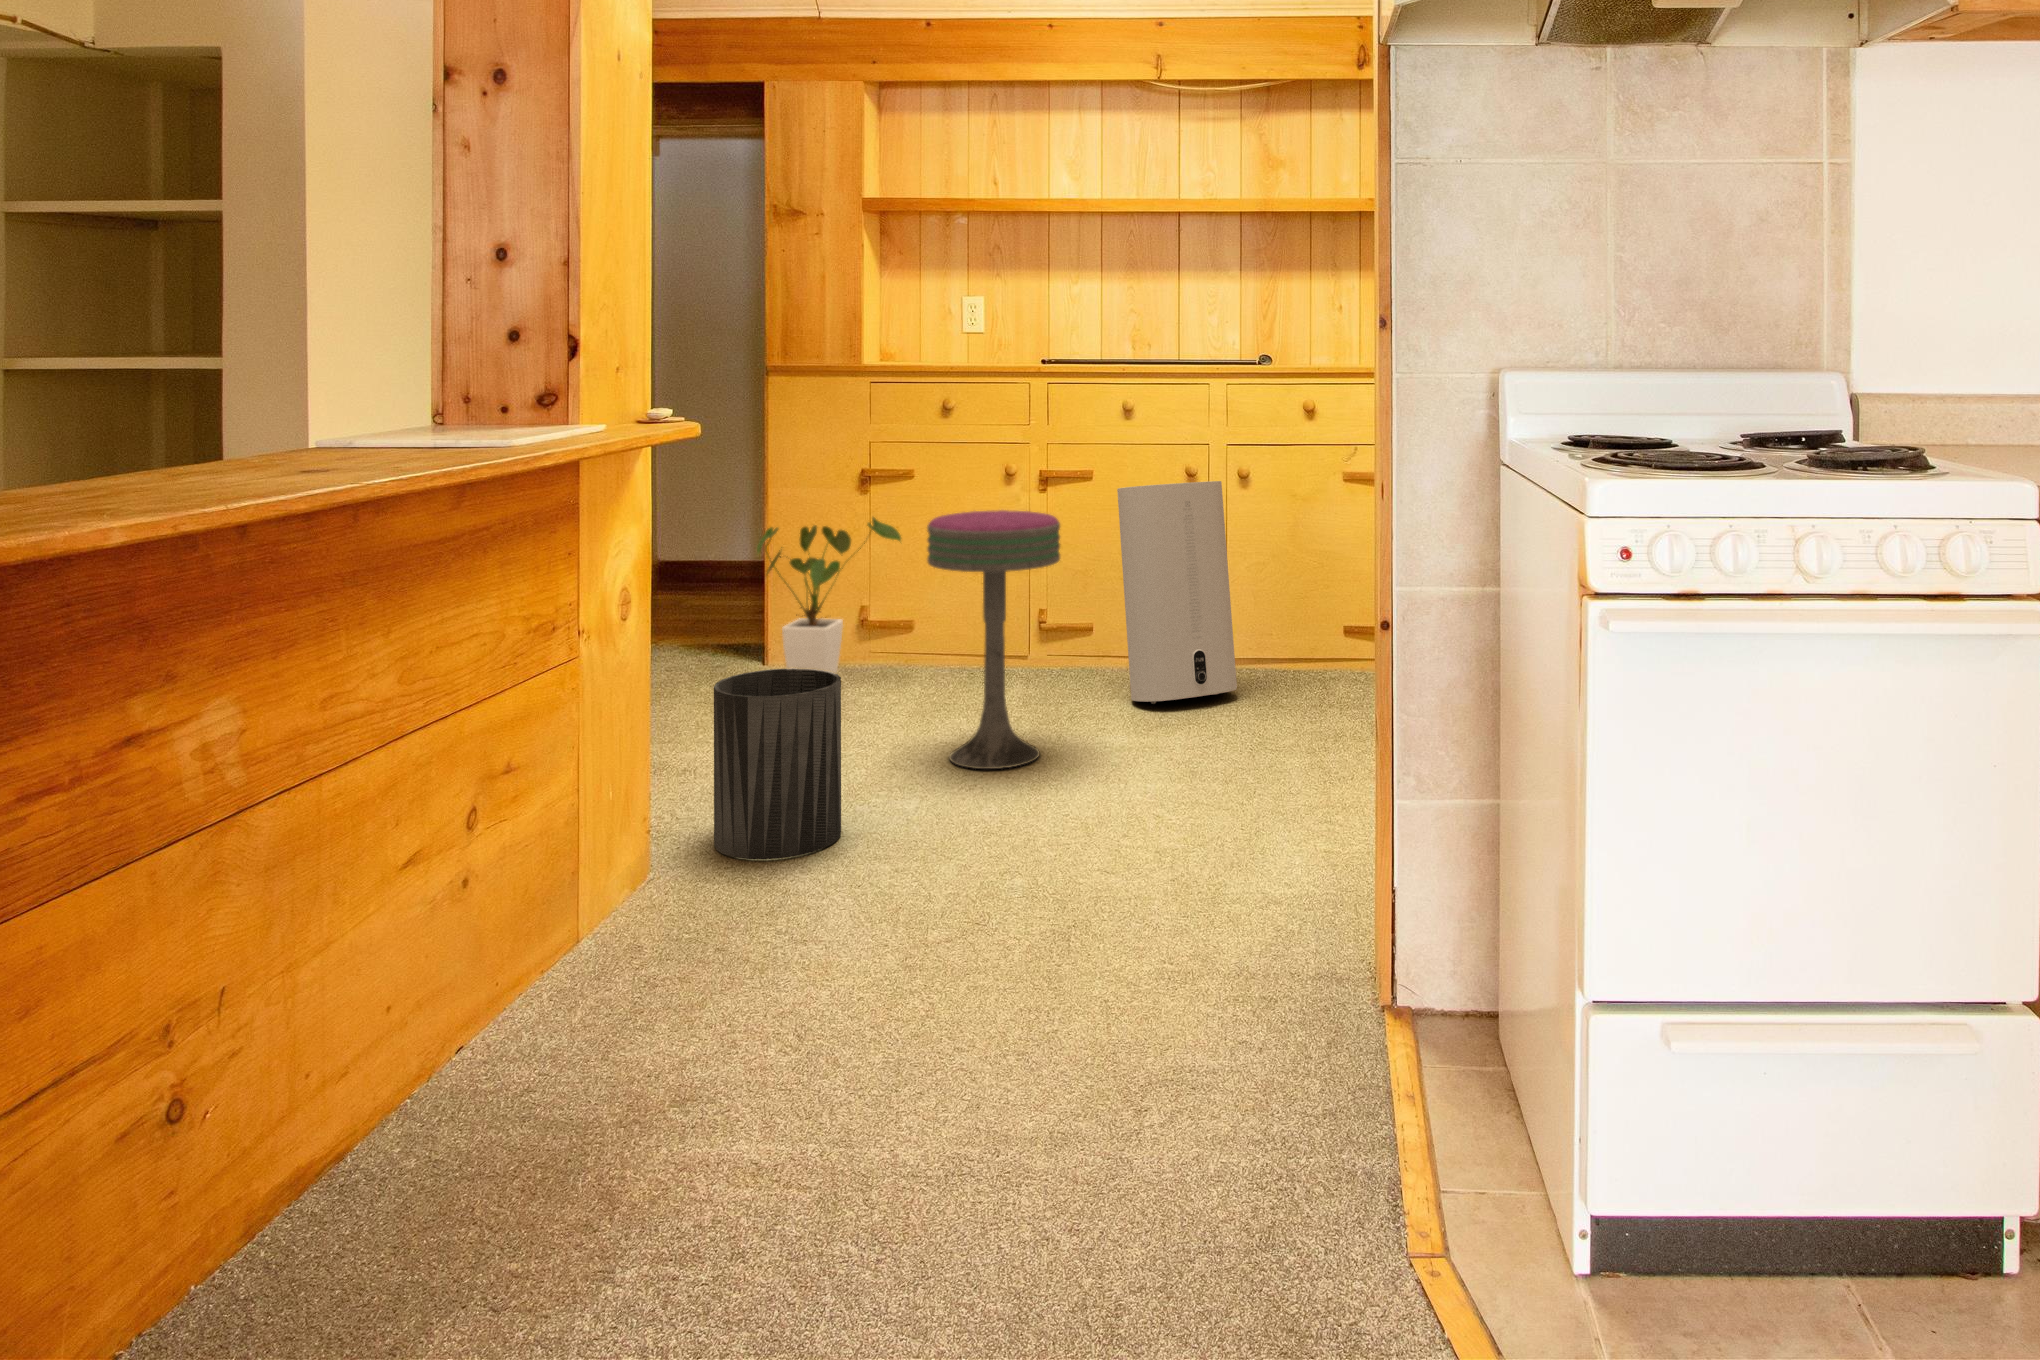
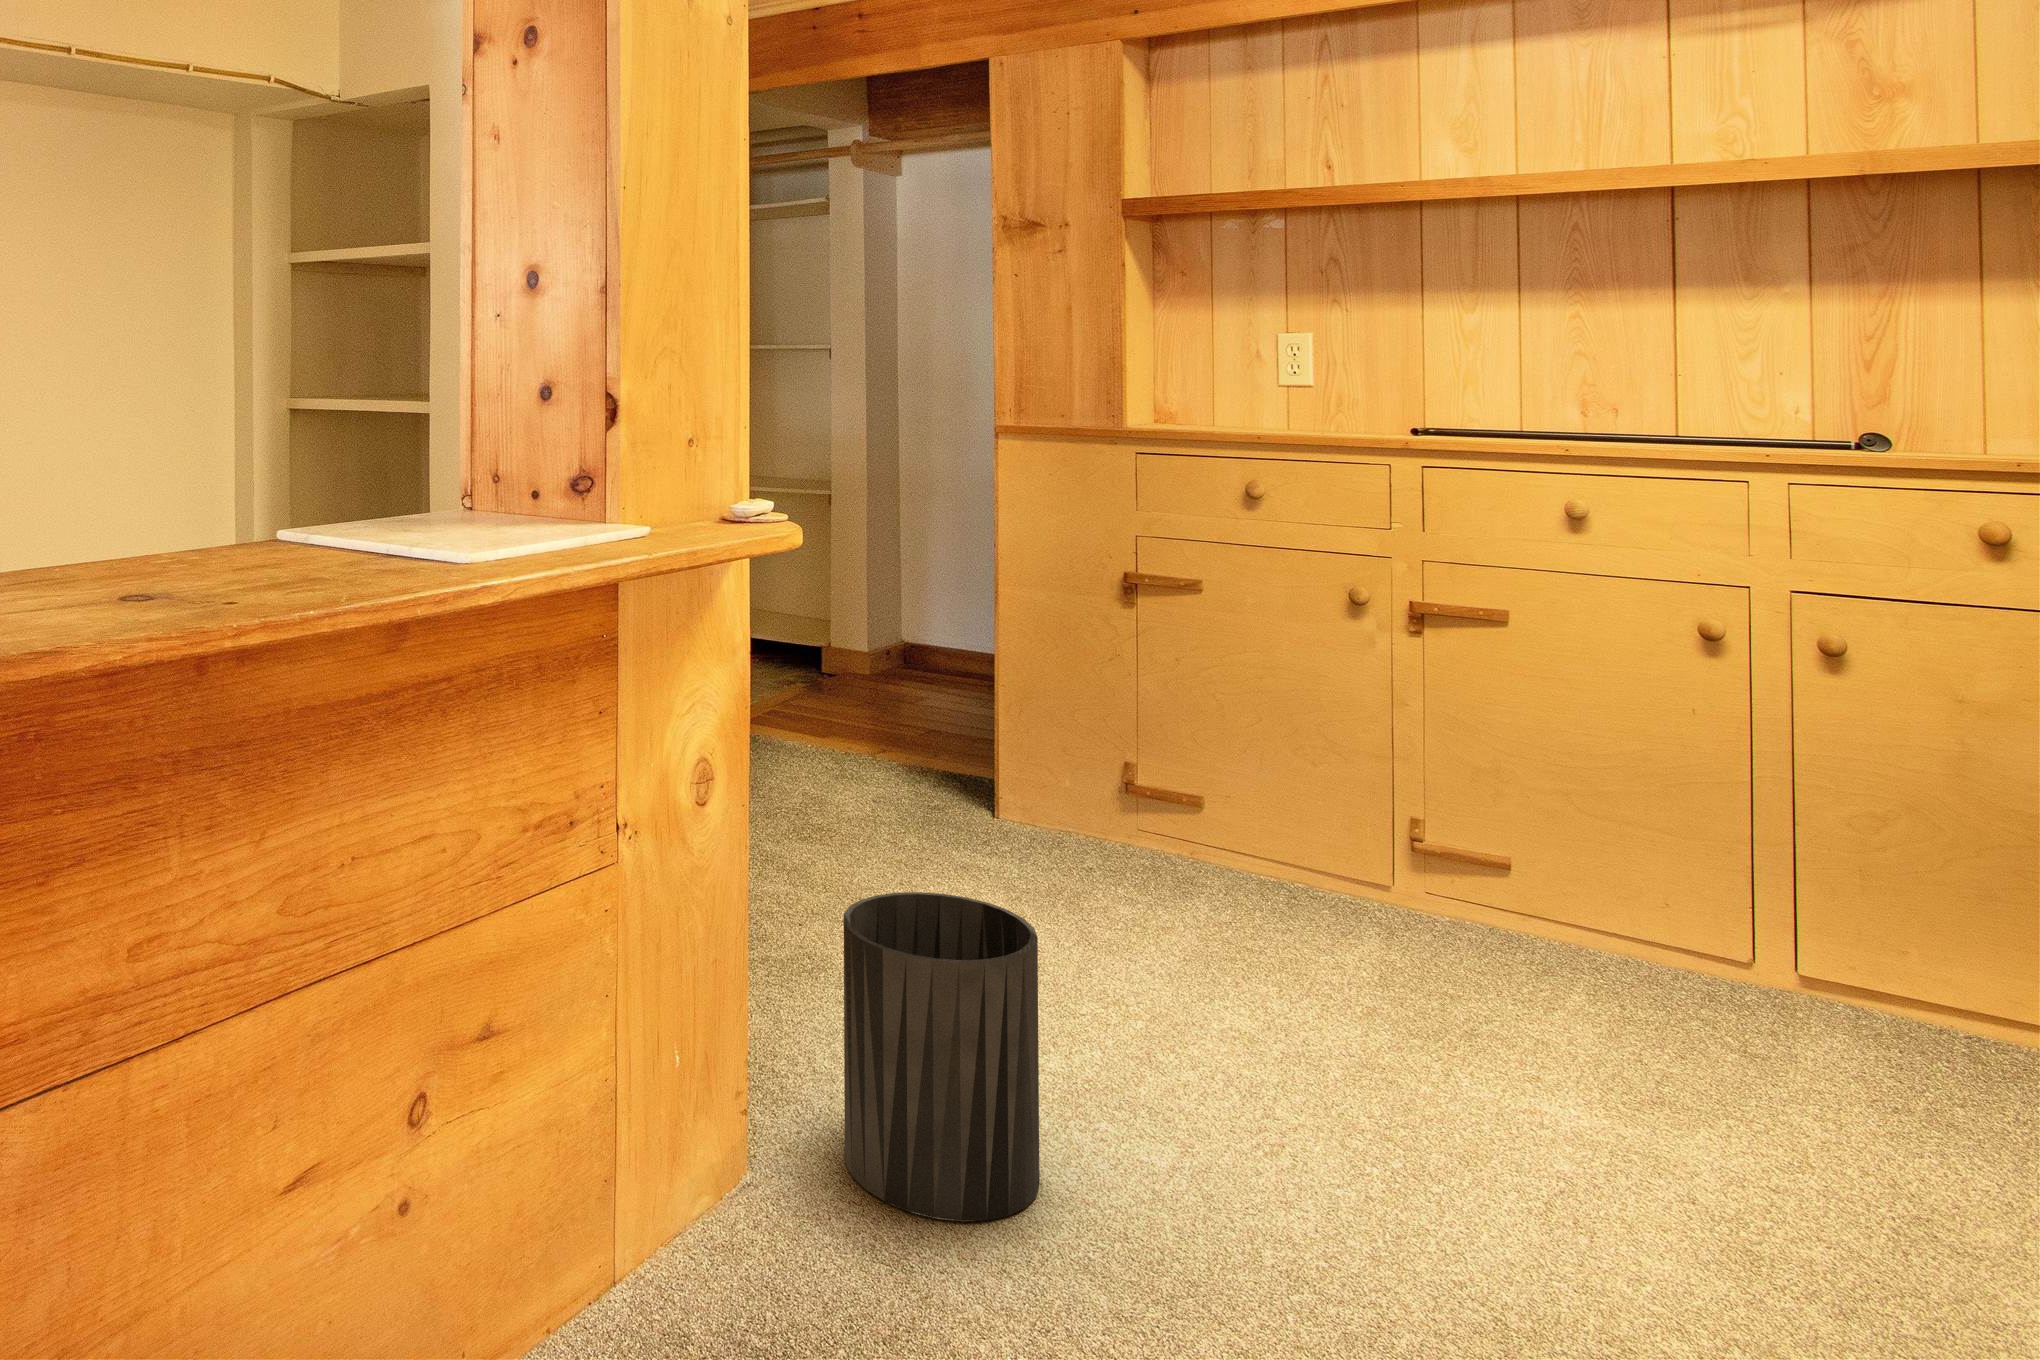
air purifier: present [1117,481,1237,704] -> none [1557,648,1831,1048]
bar stool: present [927,510,1060,769] -> none [1200,671,1445,1121]
house plant: present [757,517,901,673] -> none [964,642,1181,886]

